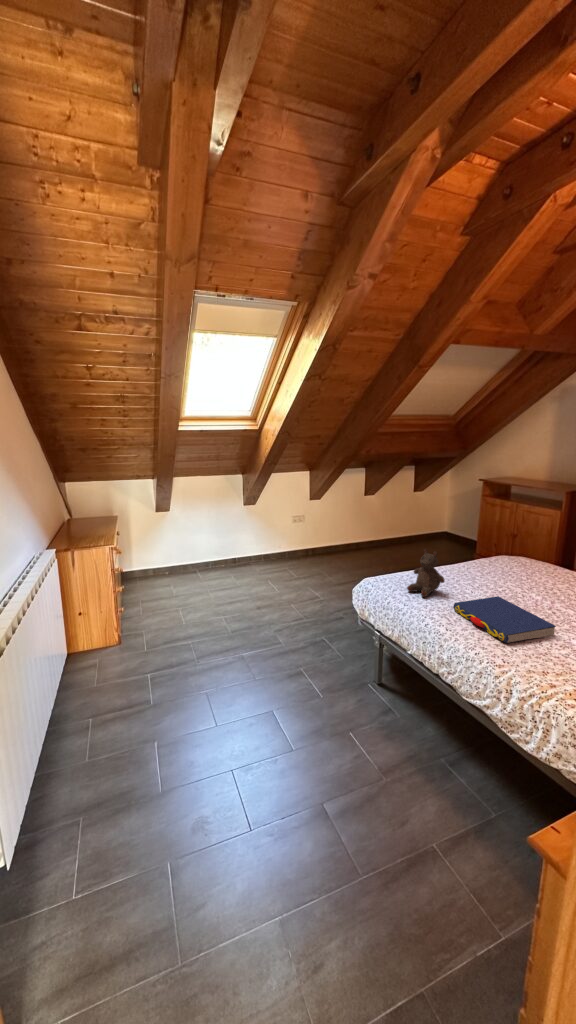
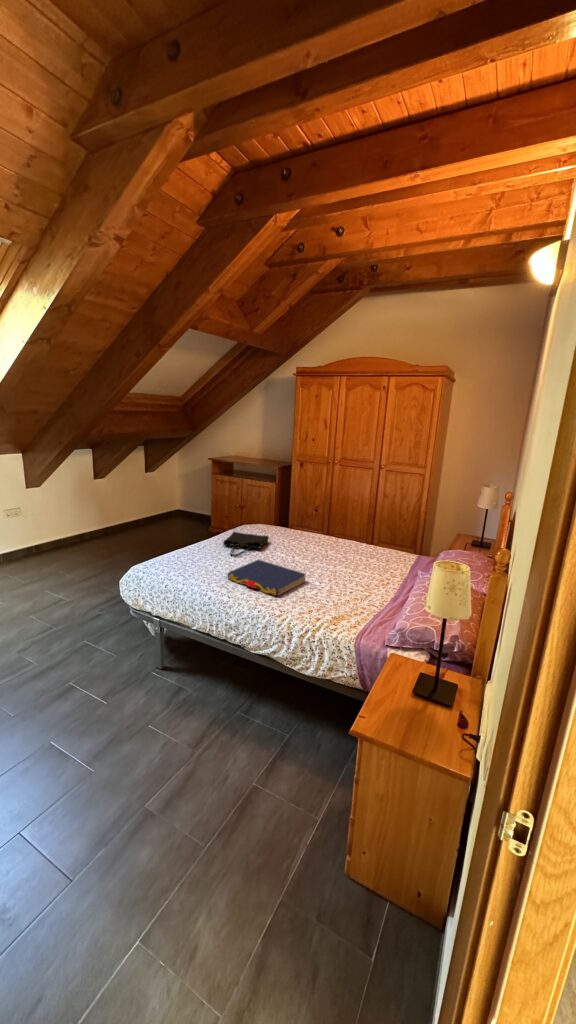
stuffed bear: present [407,549,445,597] -> none [180,528,214,573]
tote bag: none [465,561,525,588] -> present [223,532,269,557]

